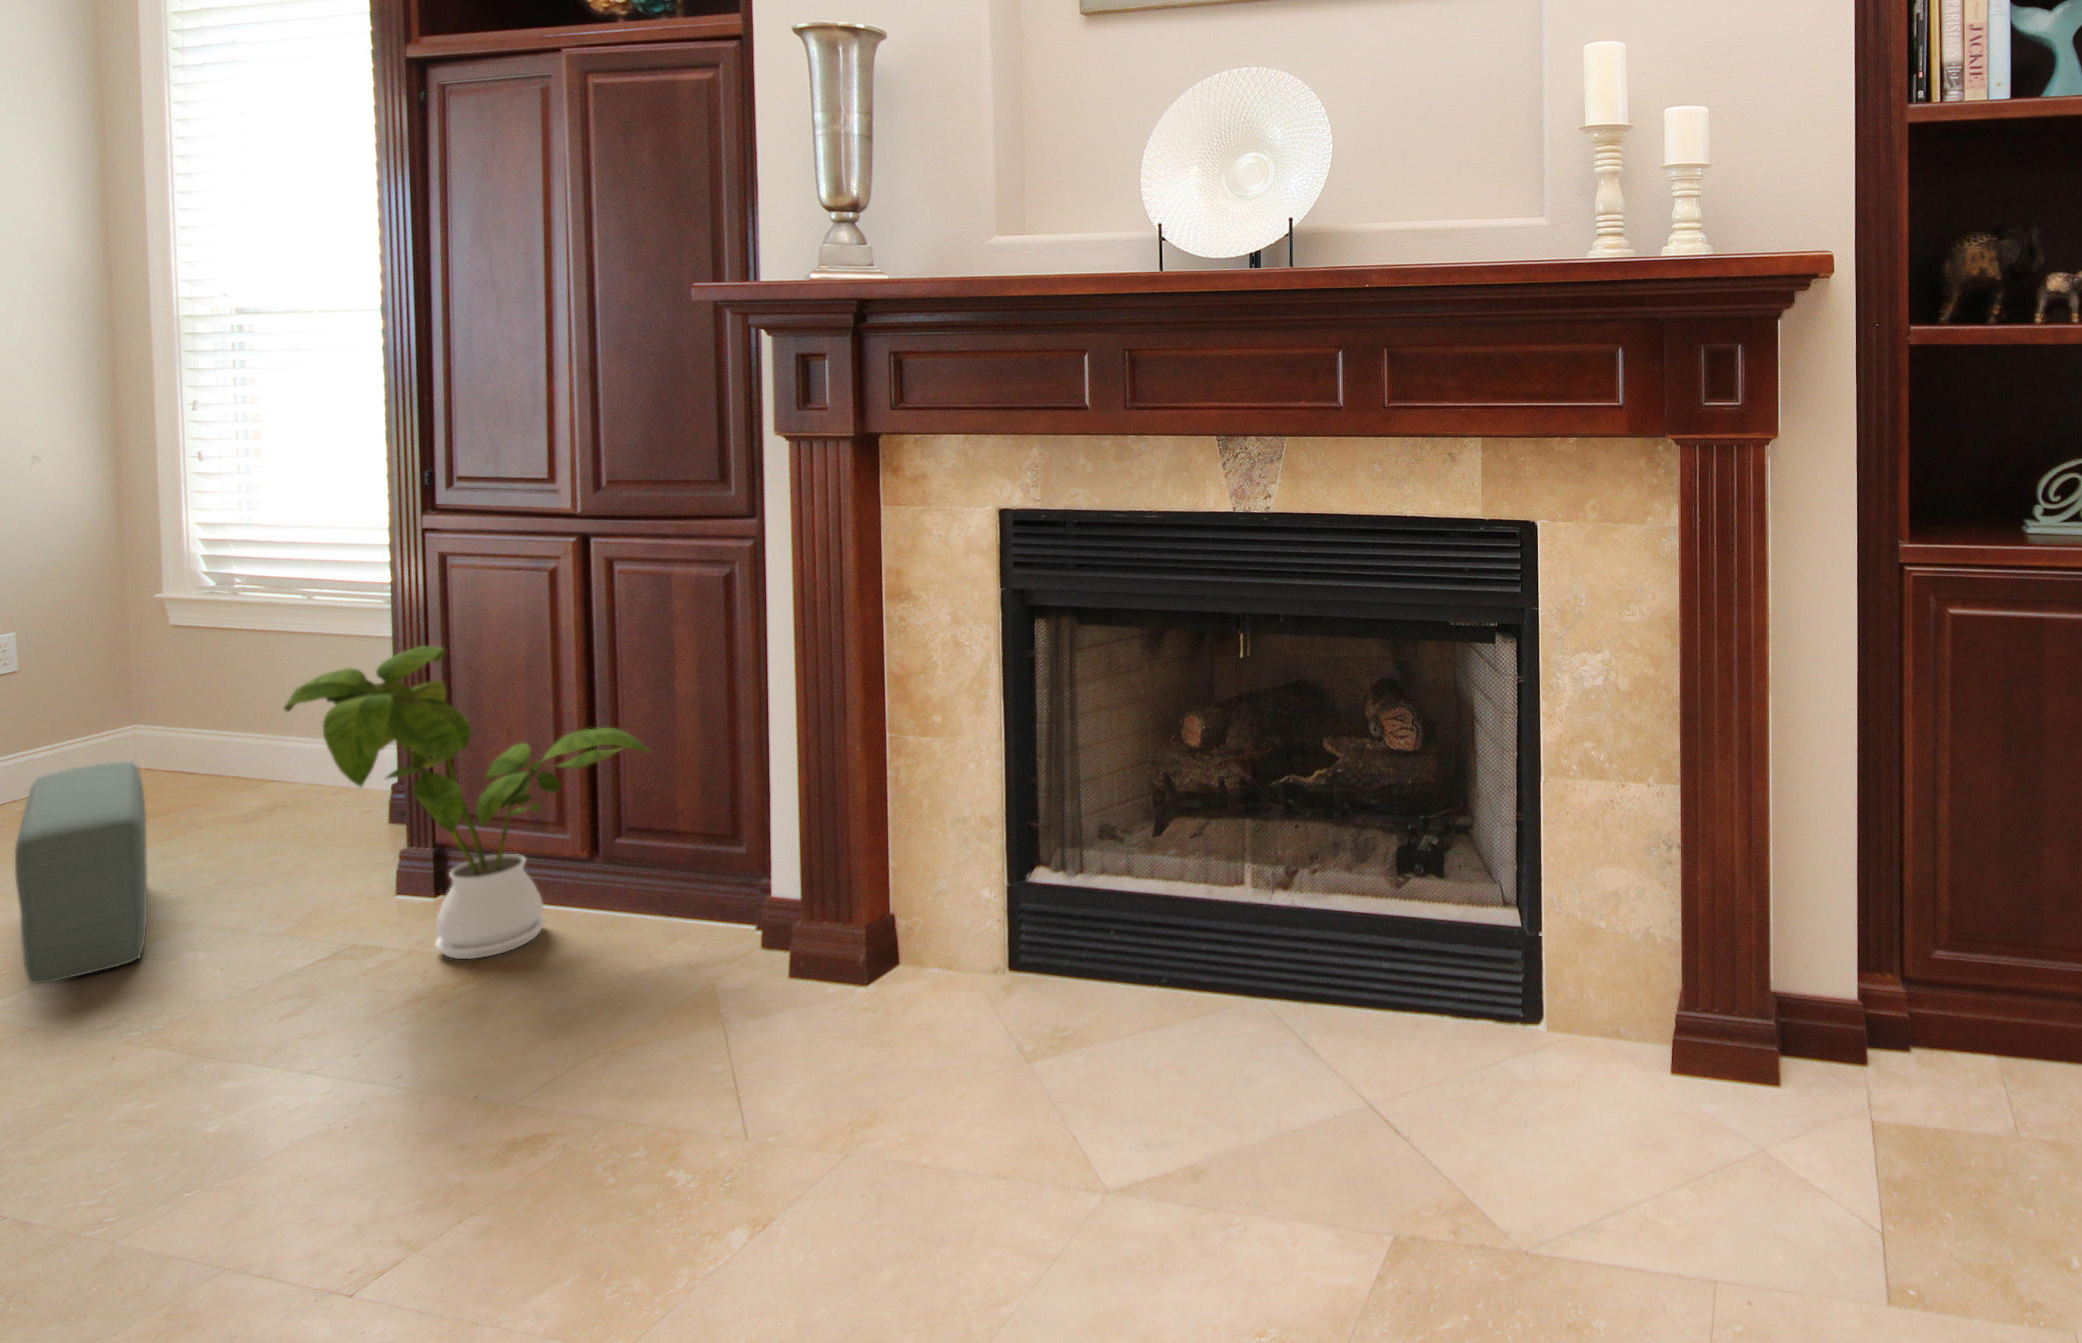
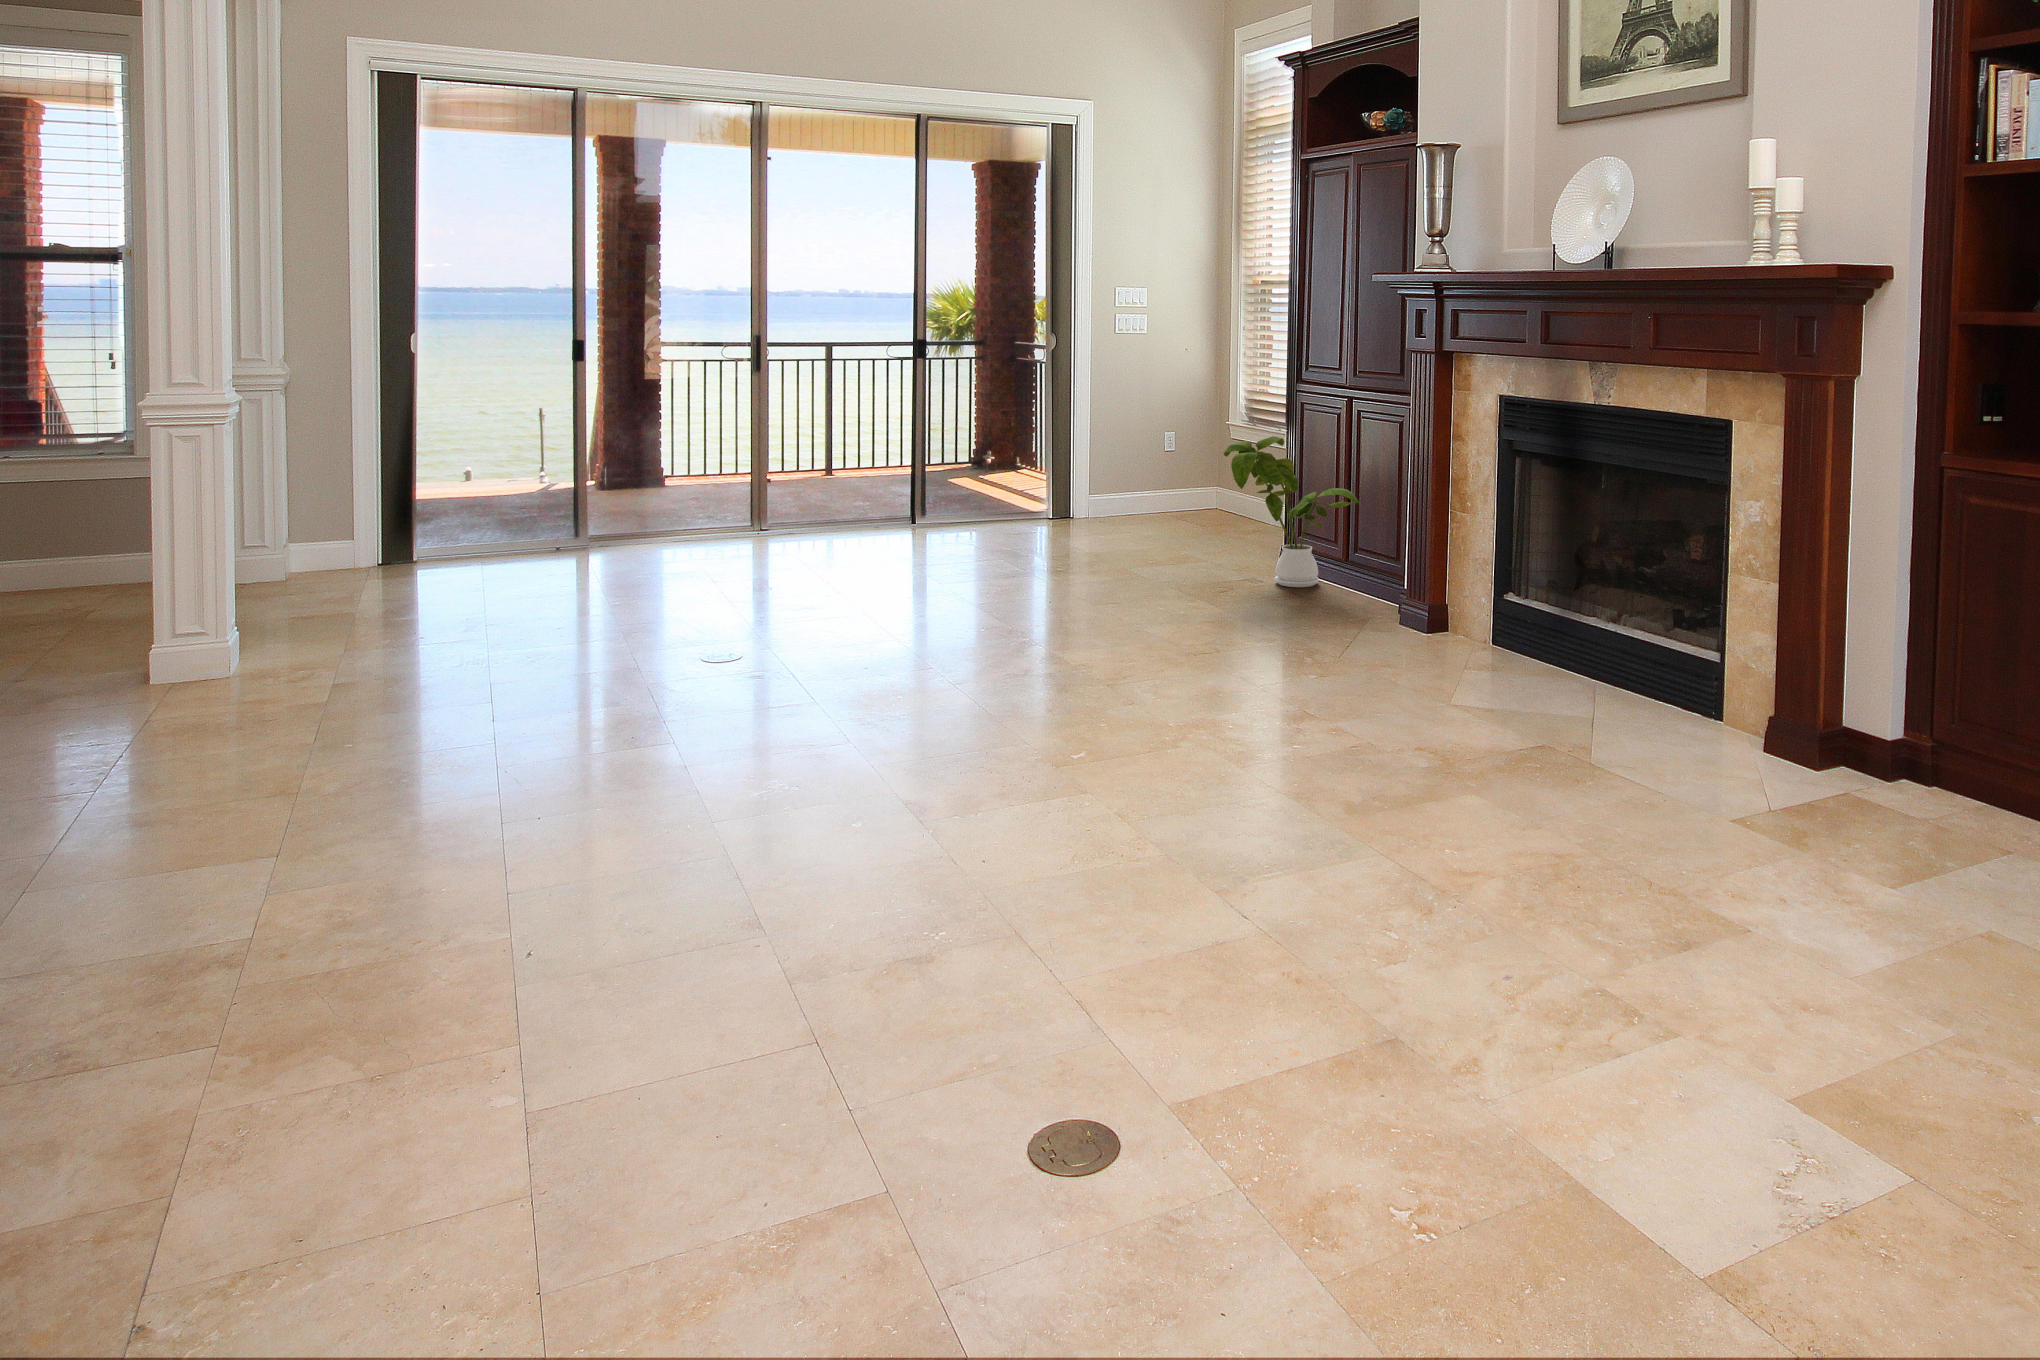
pouf: present [15,762,147,983] -> none [1146,482,1195,562]

